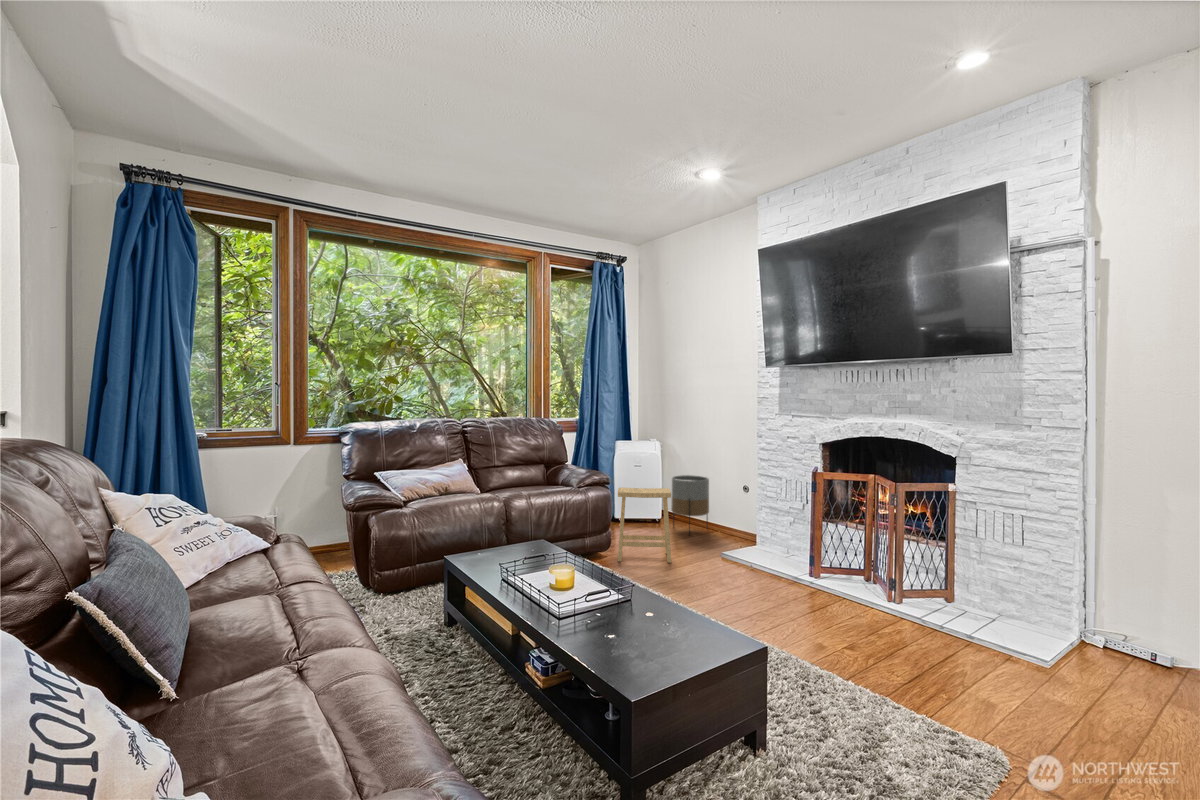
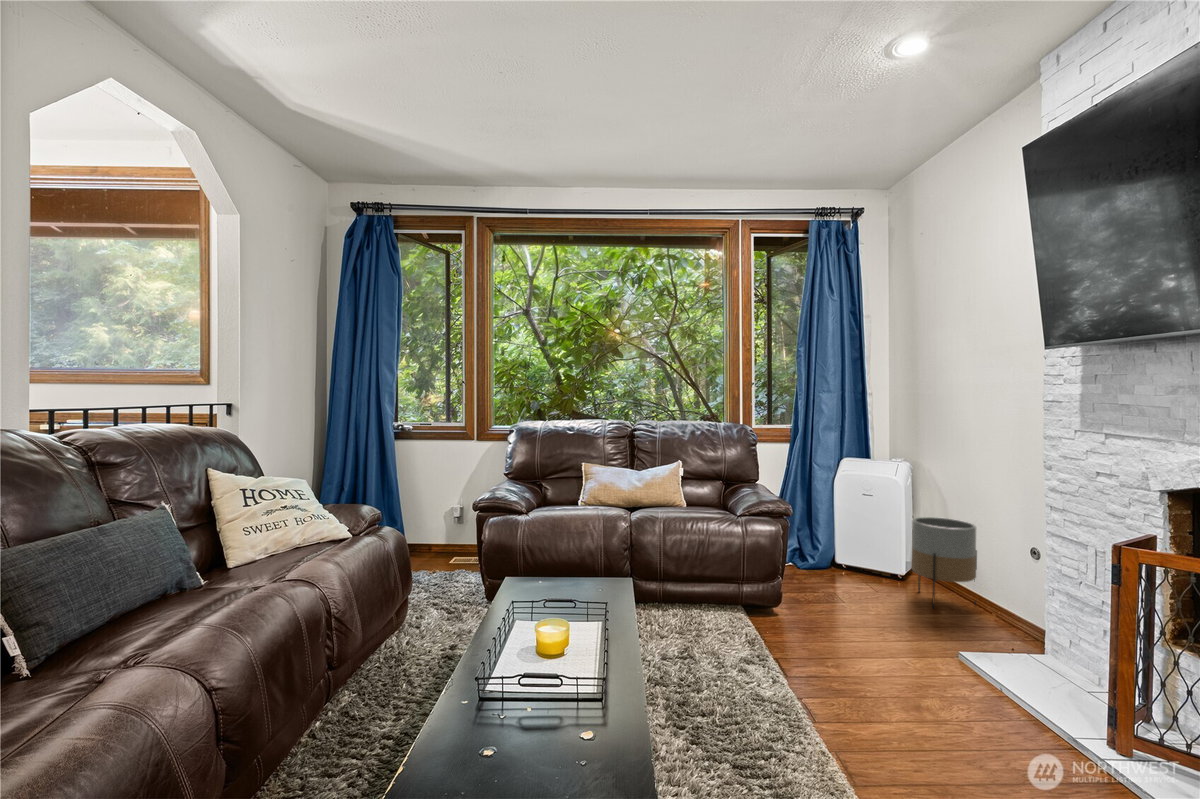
footstool: present [618,488,671,563] -> none [782,523,872,642]

